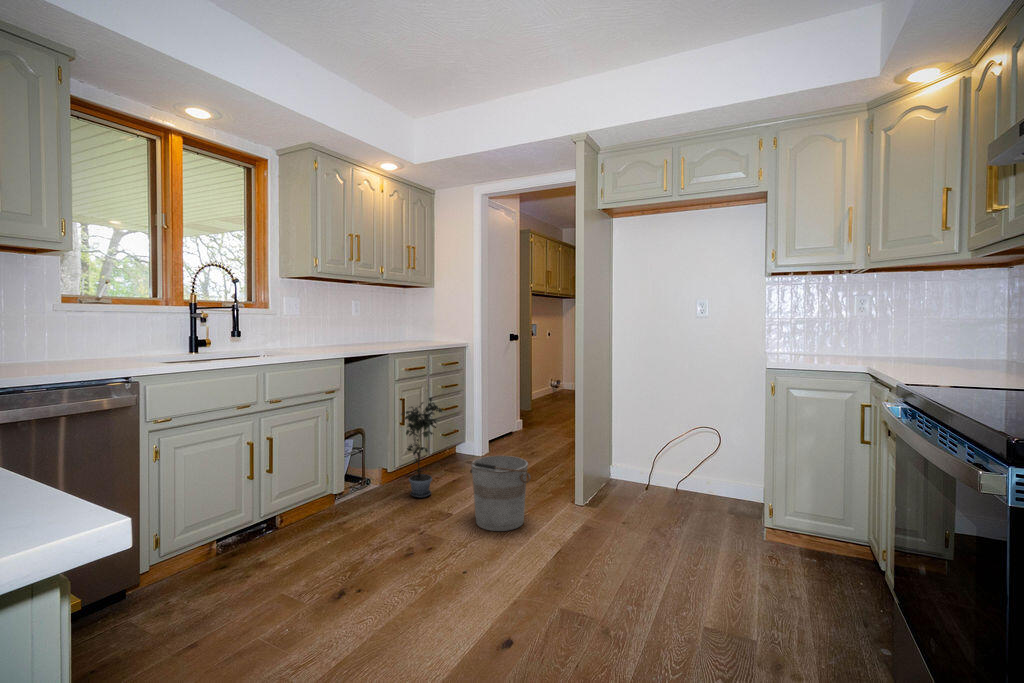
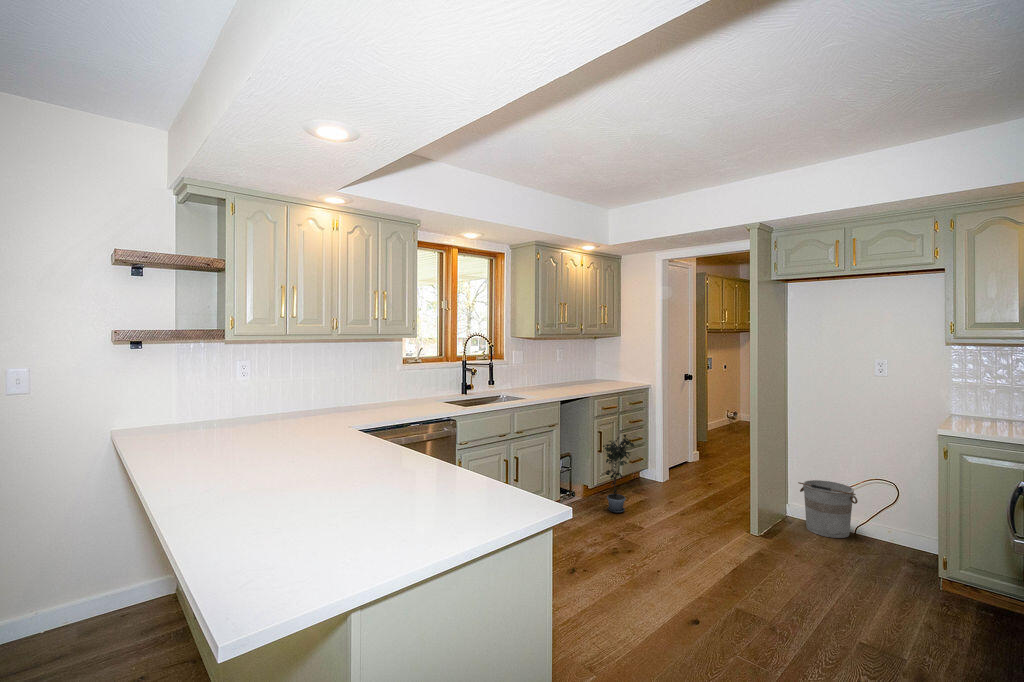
bucket: present [465,456,531,531] -> present [798,480,858,538]

